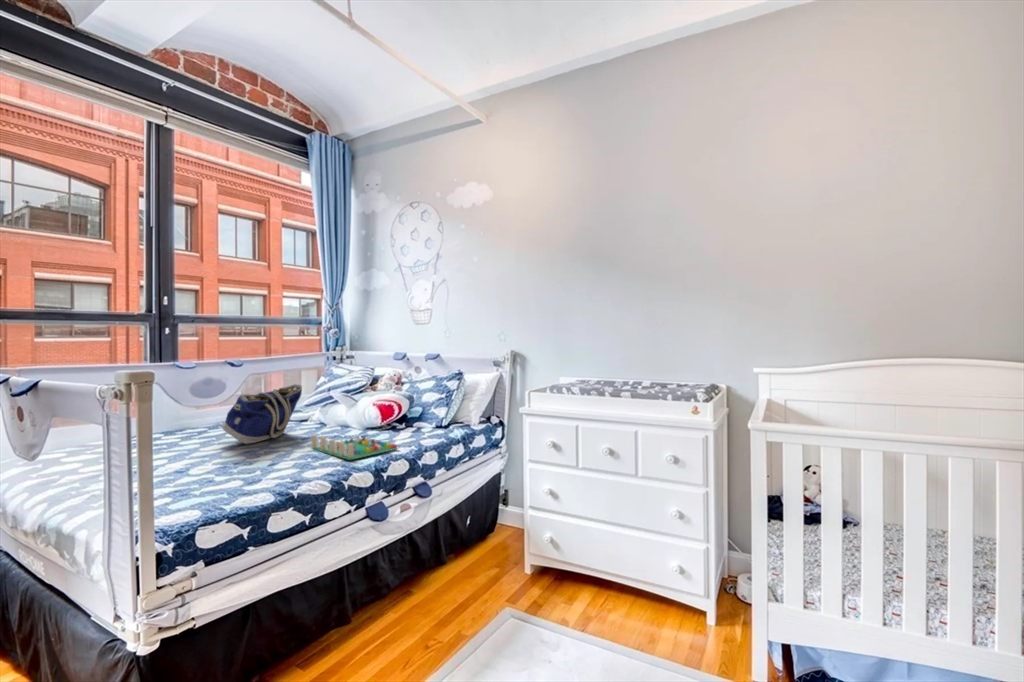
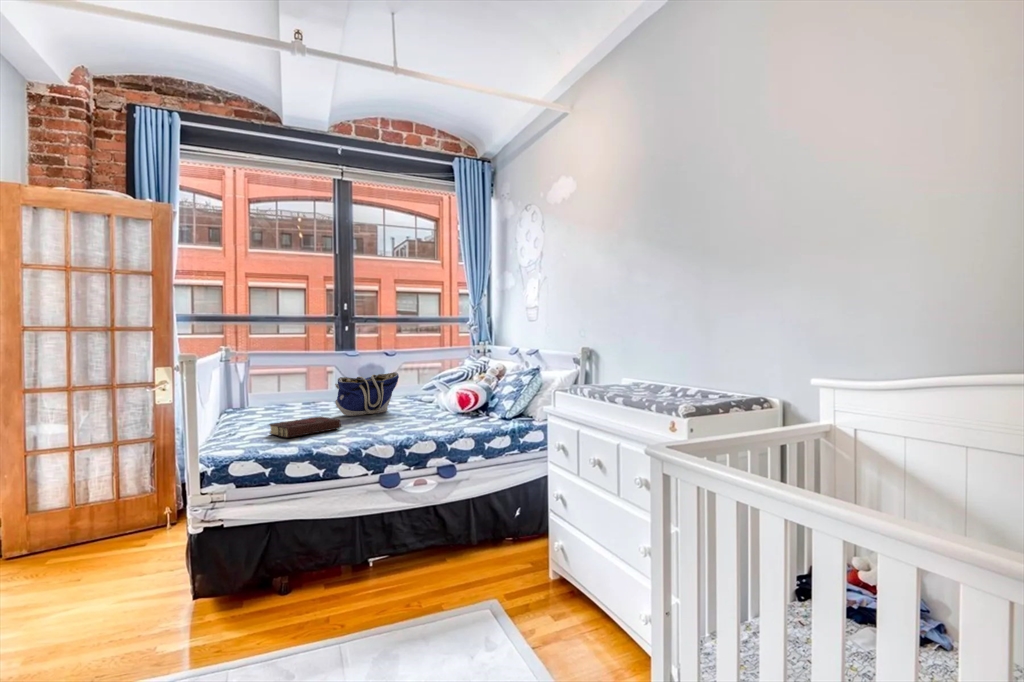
board game: present [311,435,397,460] -> none [381,412,434,434]
book: none [181,449,277,484] -> present [270,417,341,438]

